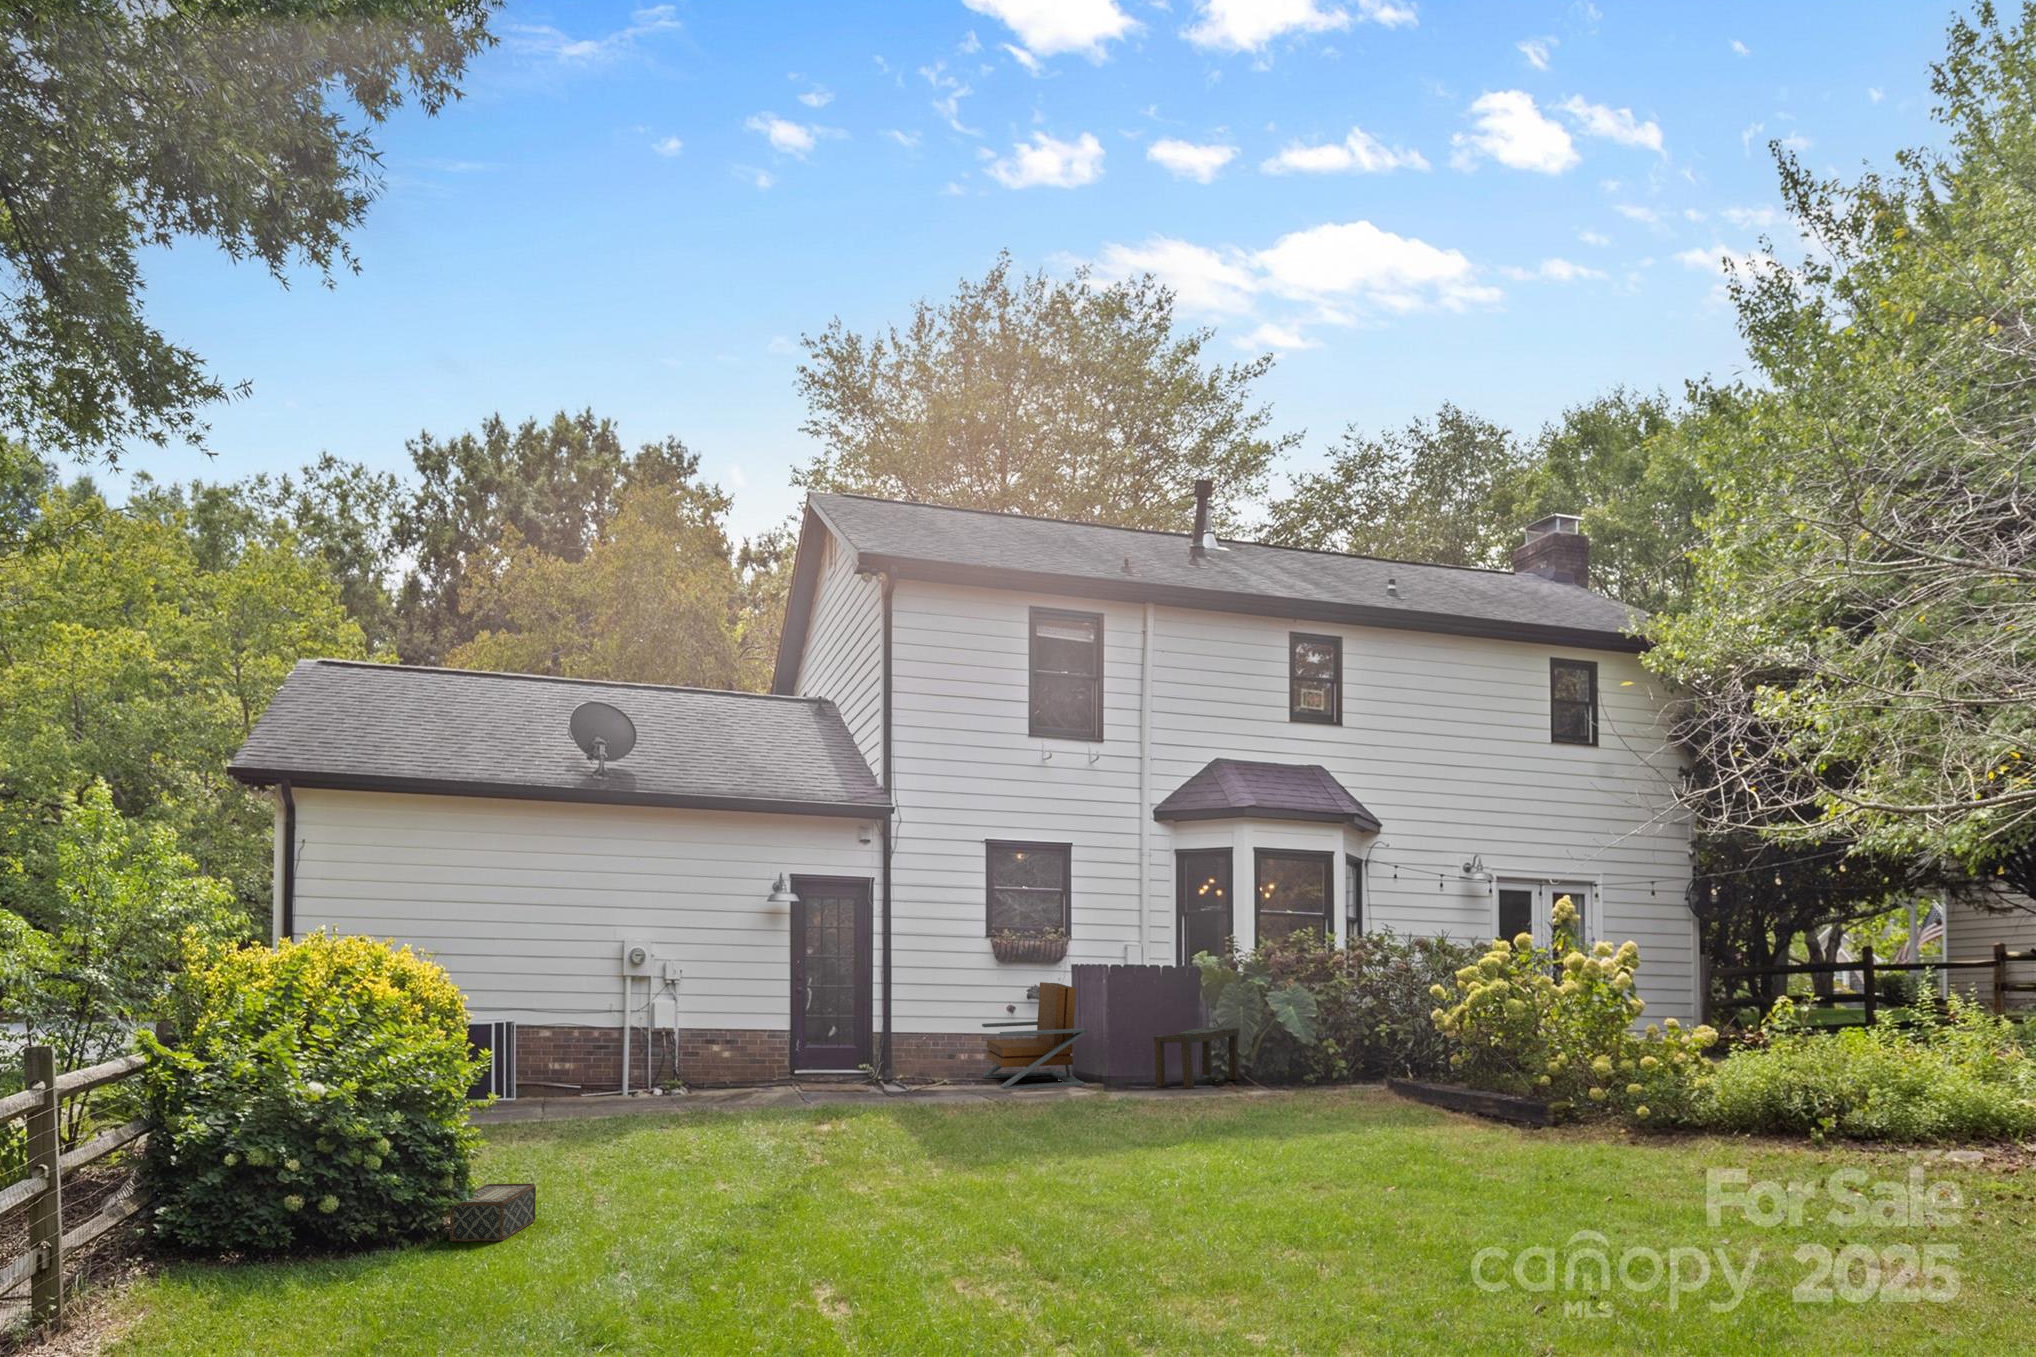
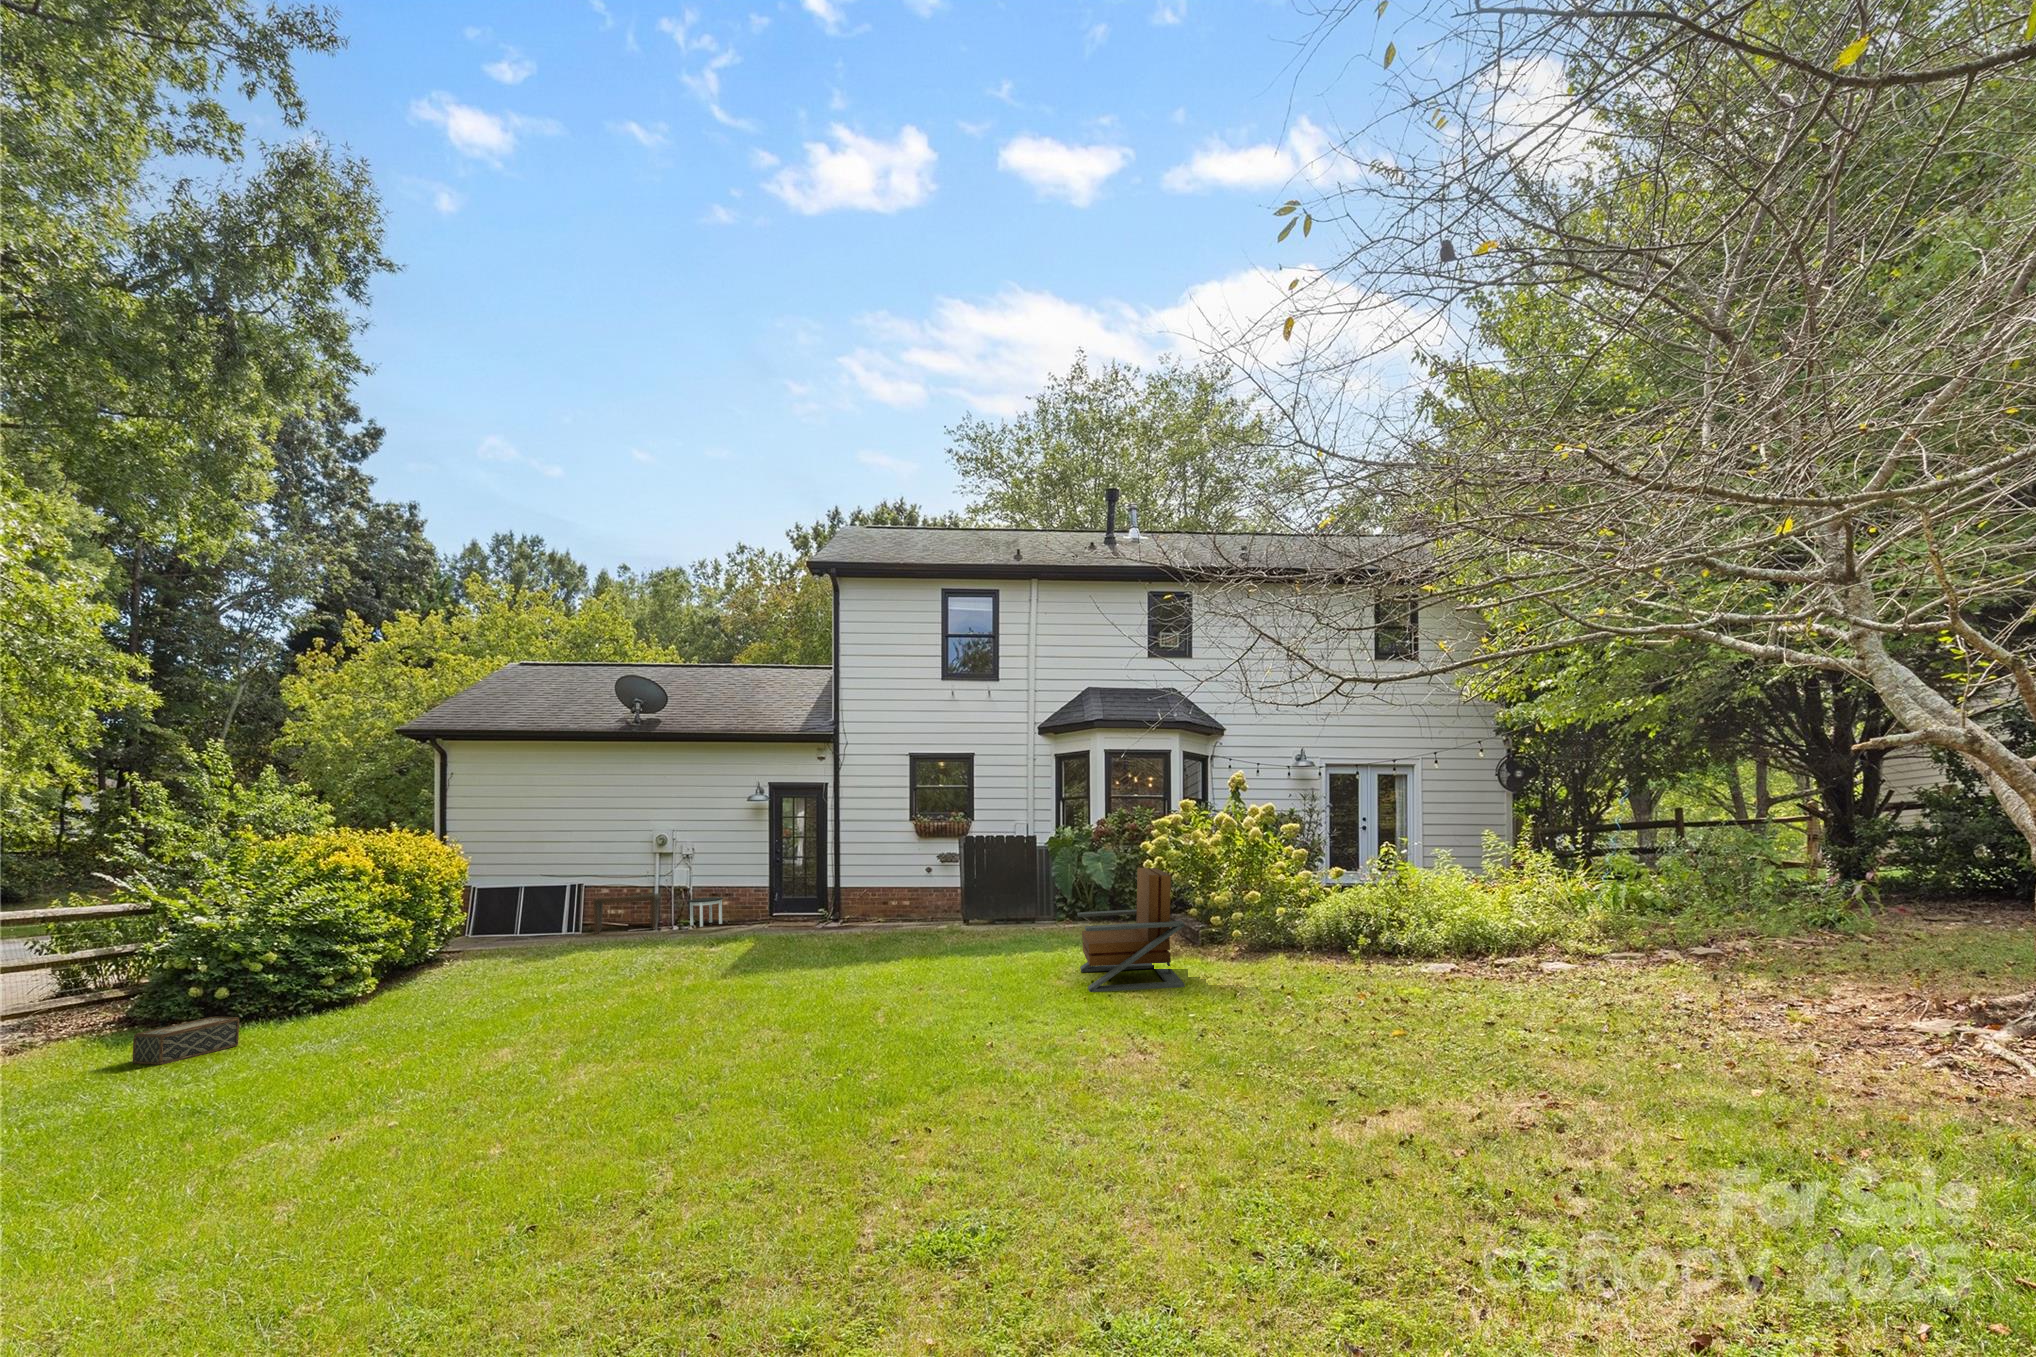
lounge chair: present [982,982,1087,1089] -> present [1077,868,1185,992]
bench: present [1154,1027,1240,1089] -> present [593,893,661,934]
round table: none [683,1044,731,1086] -> present [689,897,723,927]

